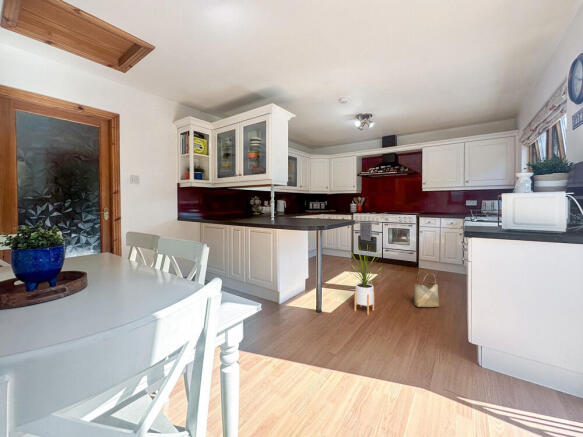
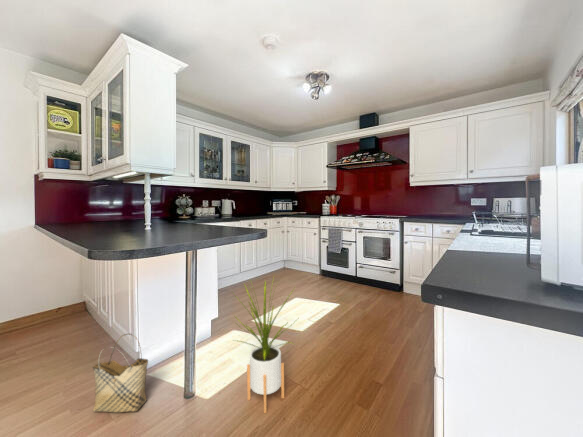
woven basket: present [414,270,439,307] -> present [93,334,148,412]

